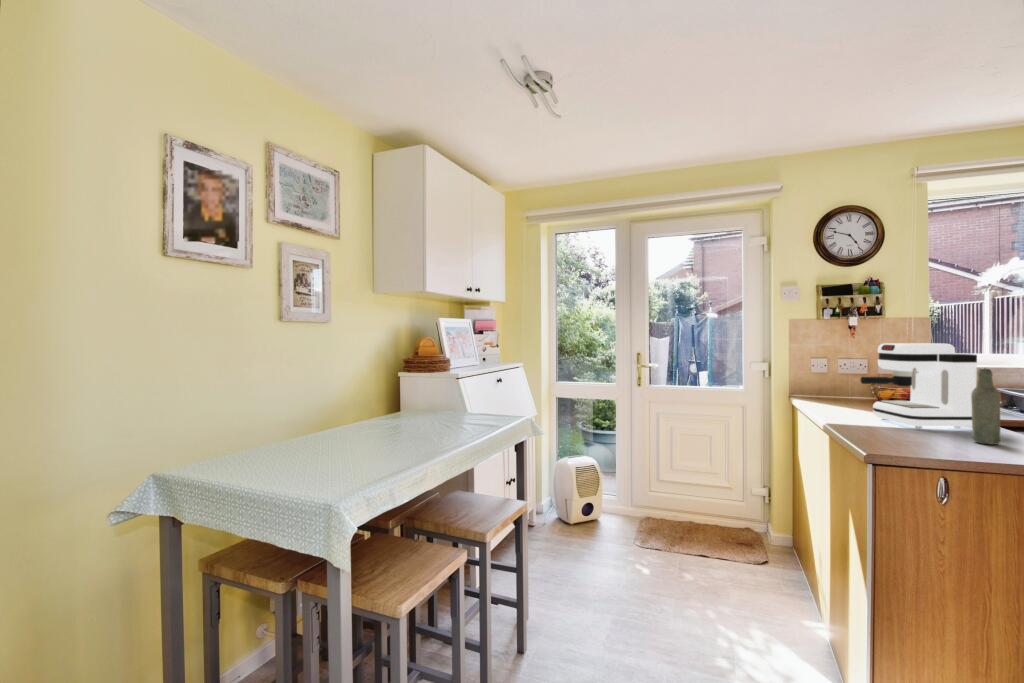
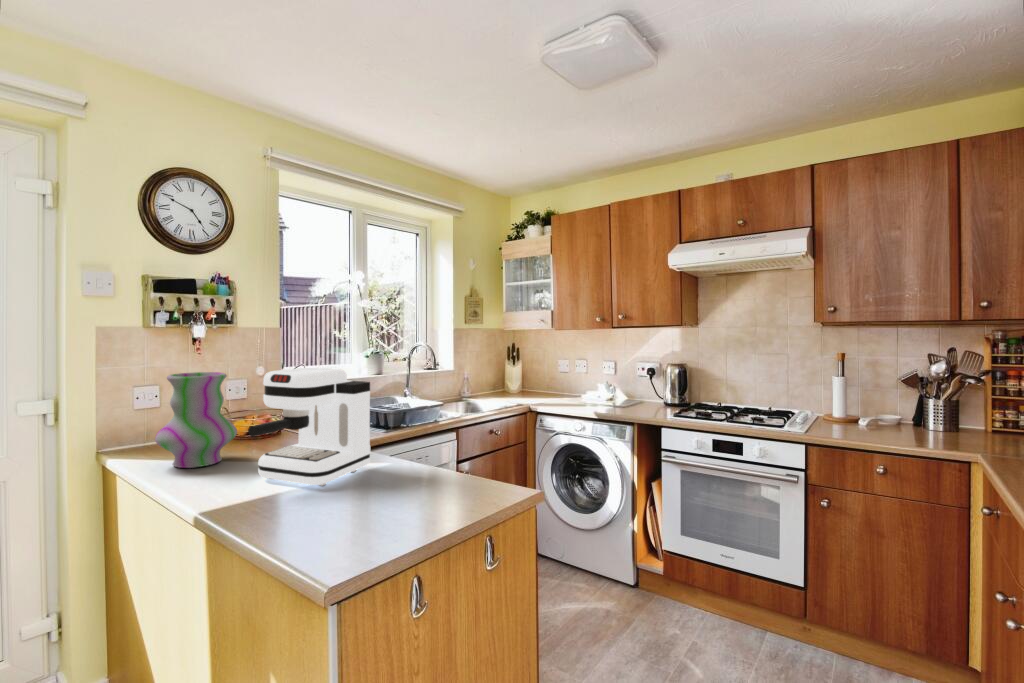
vase: none [815,347,870,408] -> present [155,372,237,468]
bottle: present [971,369,1001,445] -> none [392,405,418,497]

